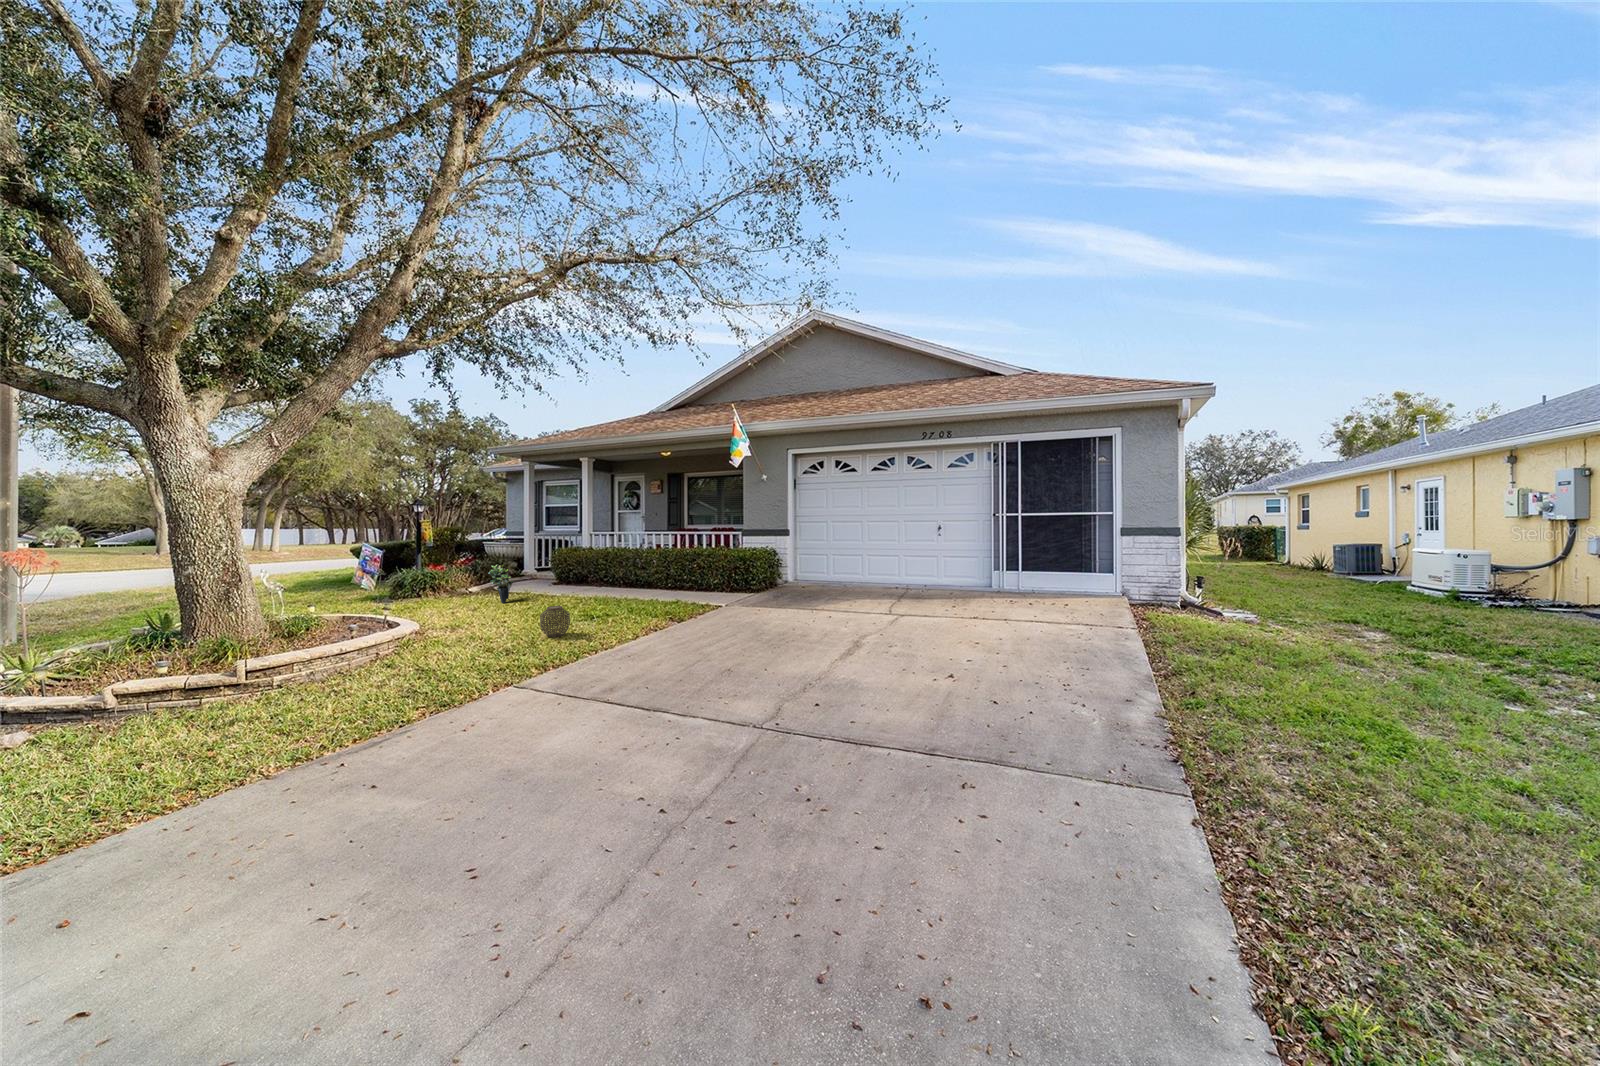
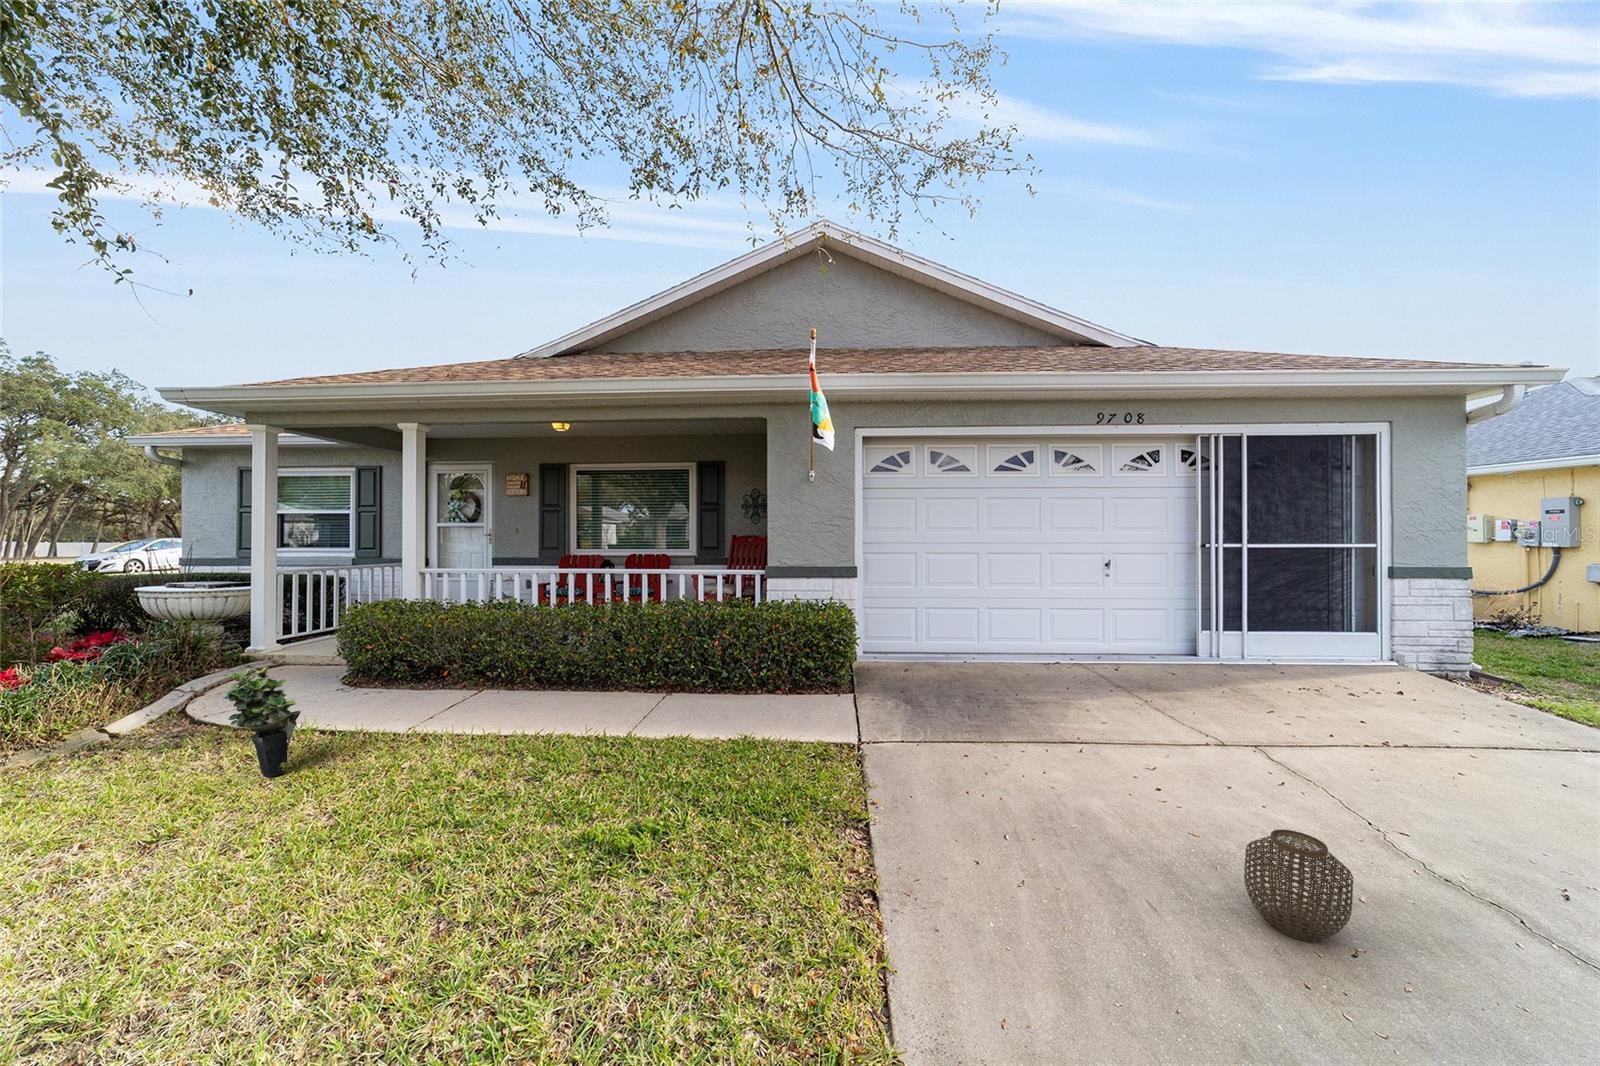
woven basket: present [540,606,570,637] -> present [1244,830,1353,942]

